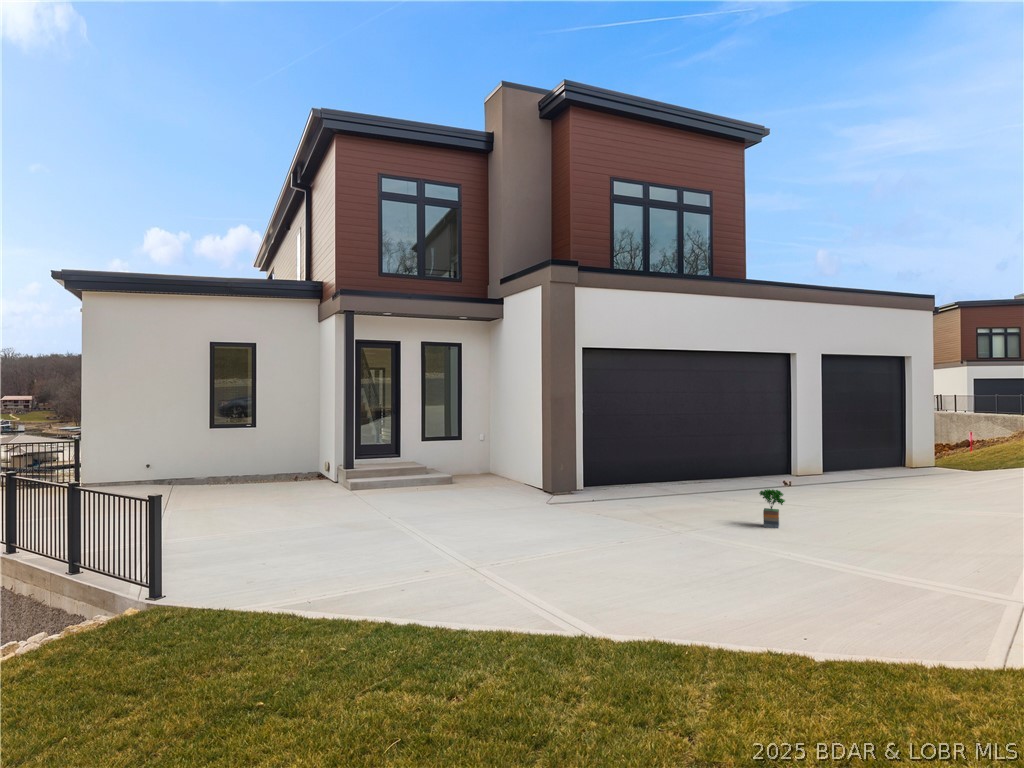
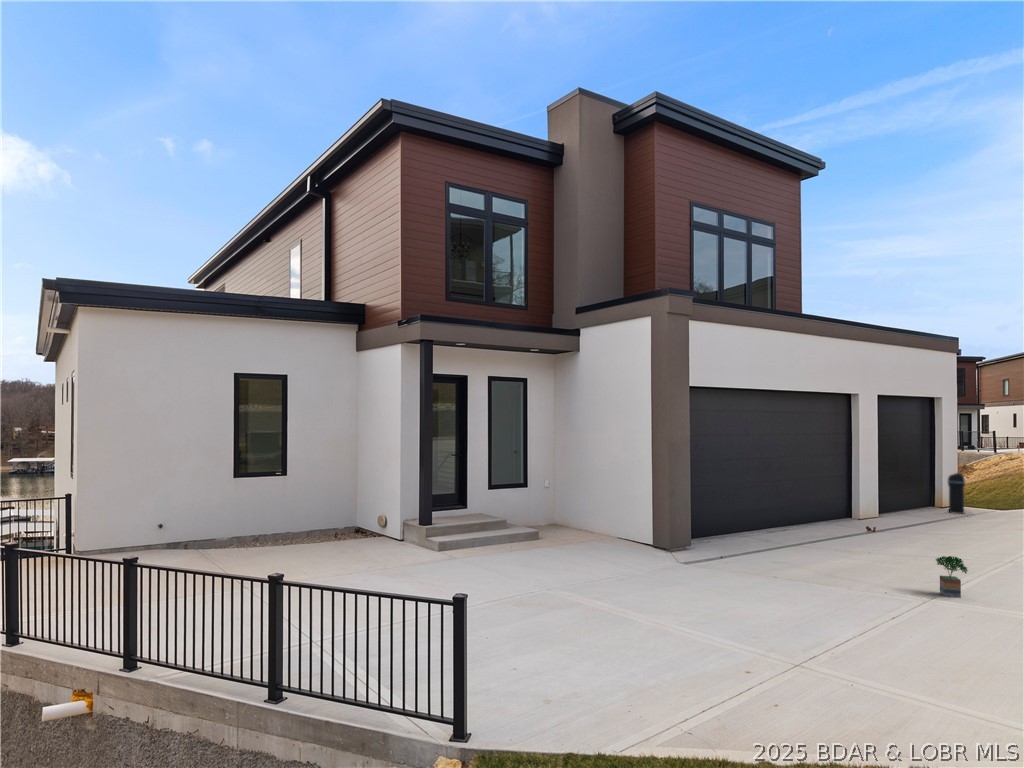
trash can: none [896,430,914,470] -> present [948,473,965,514]

